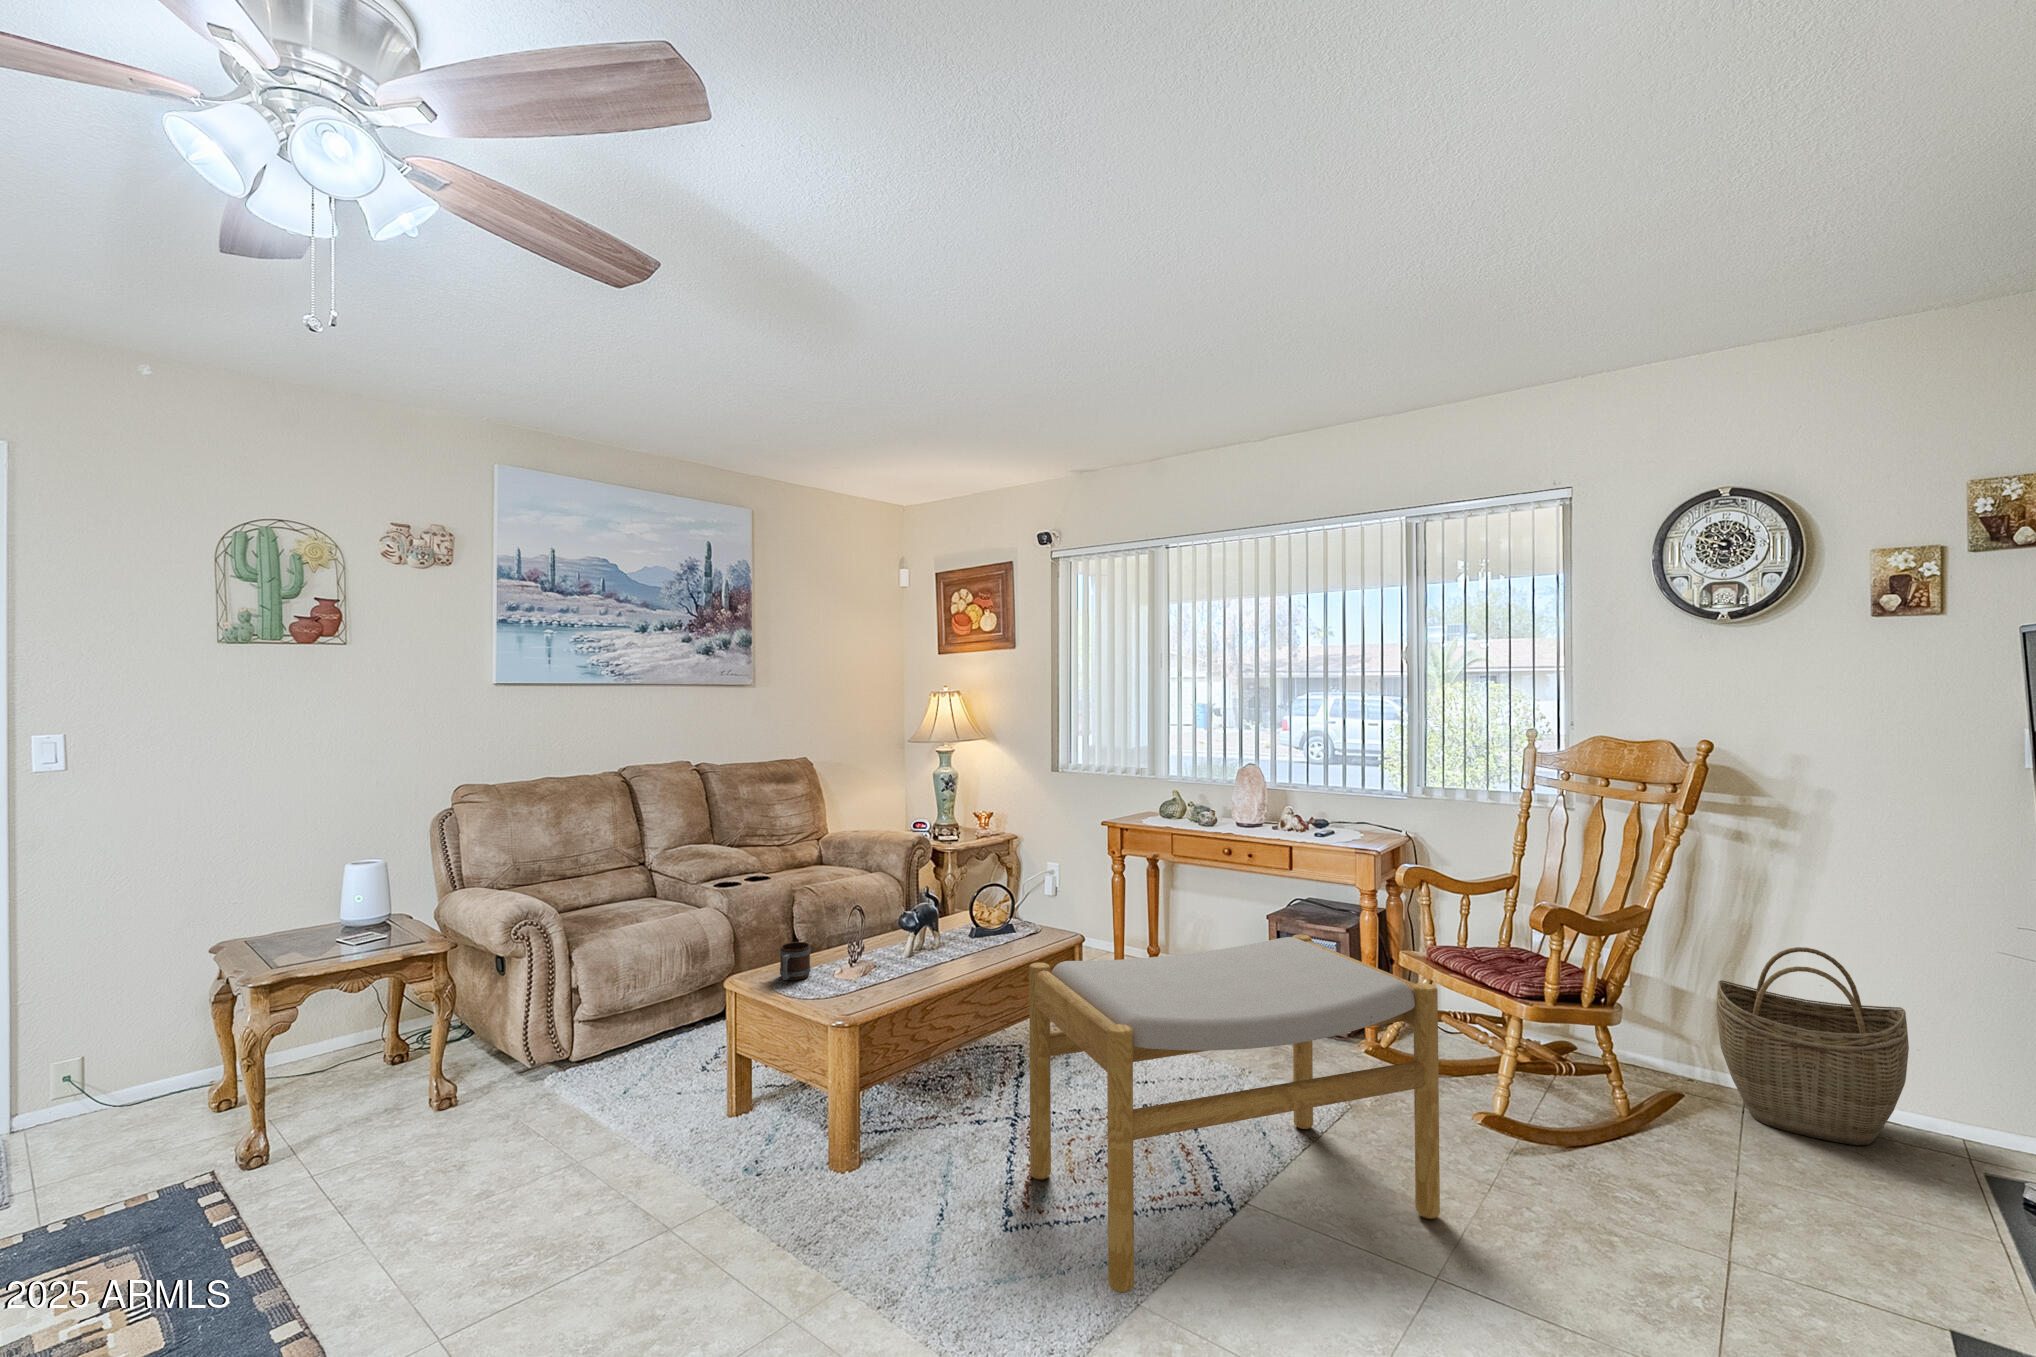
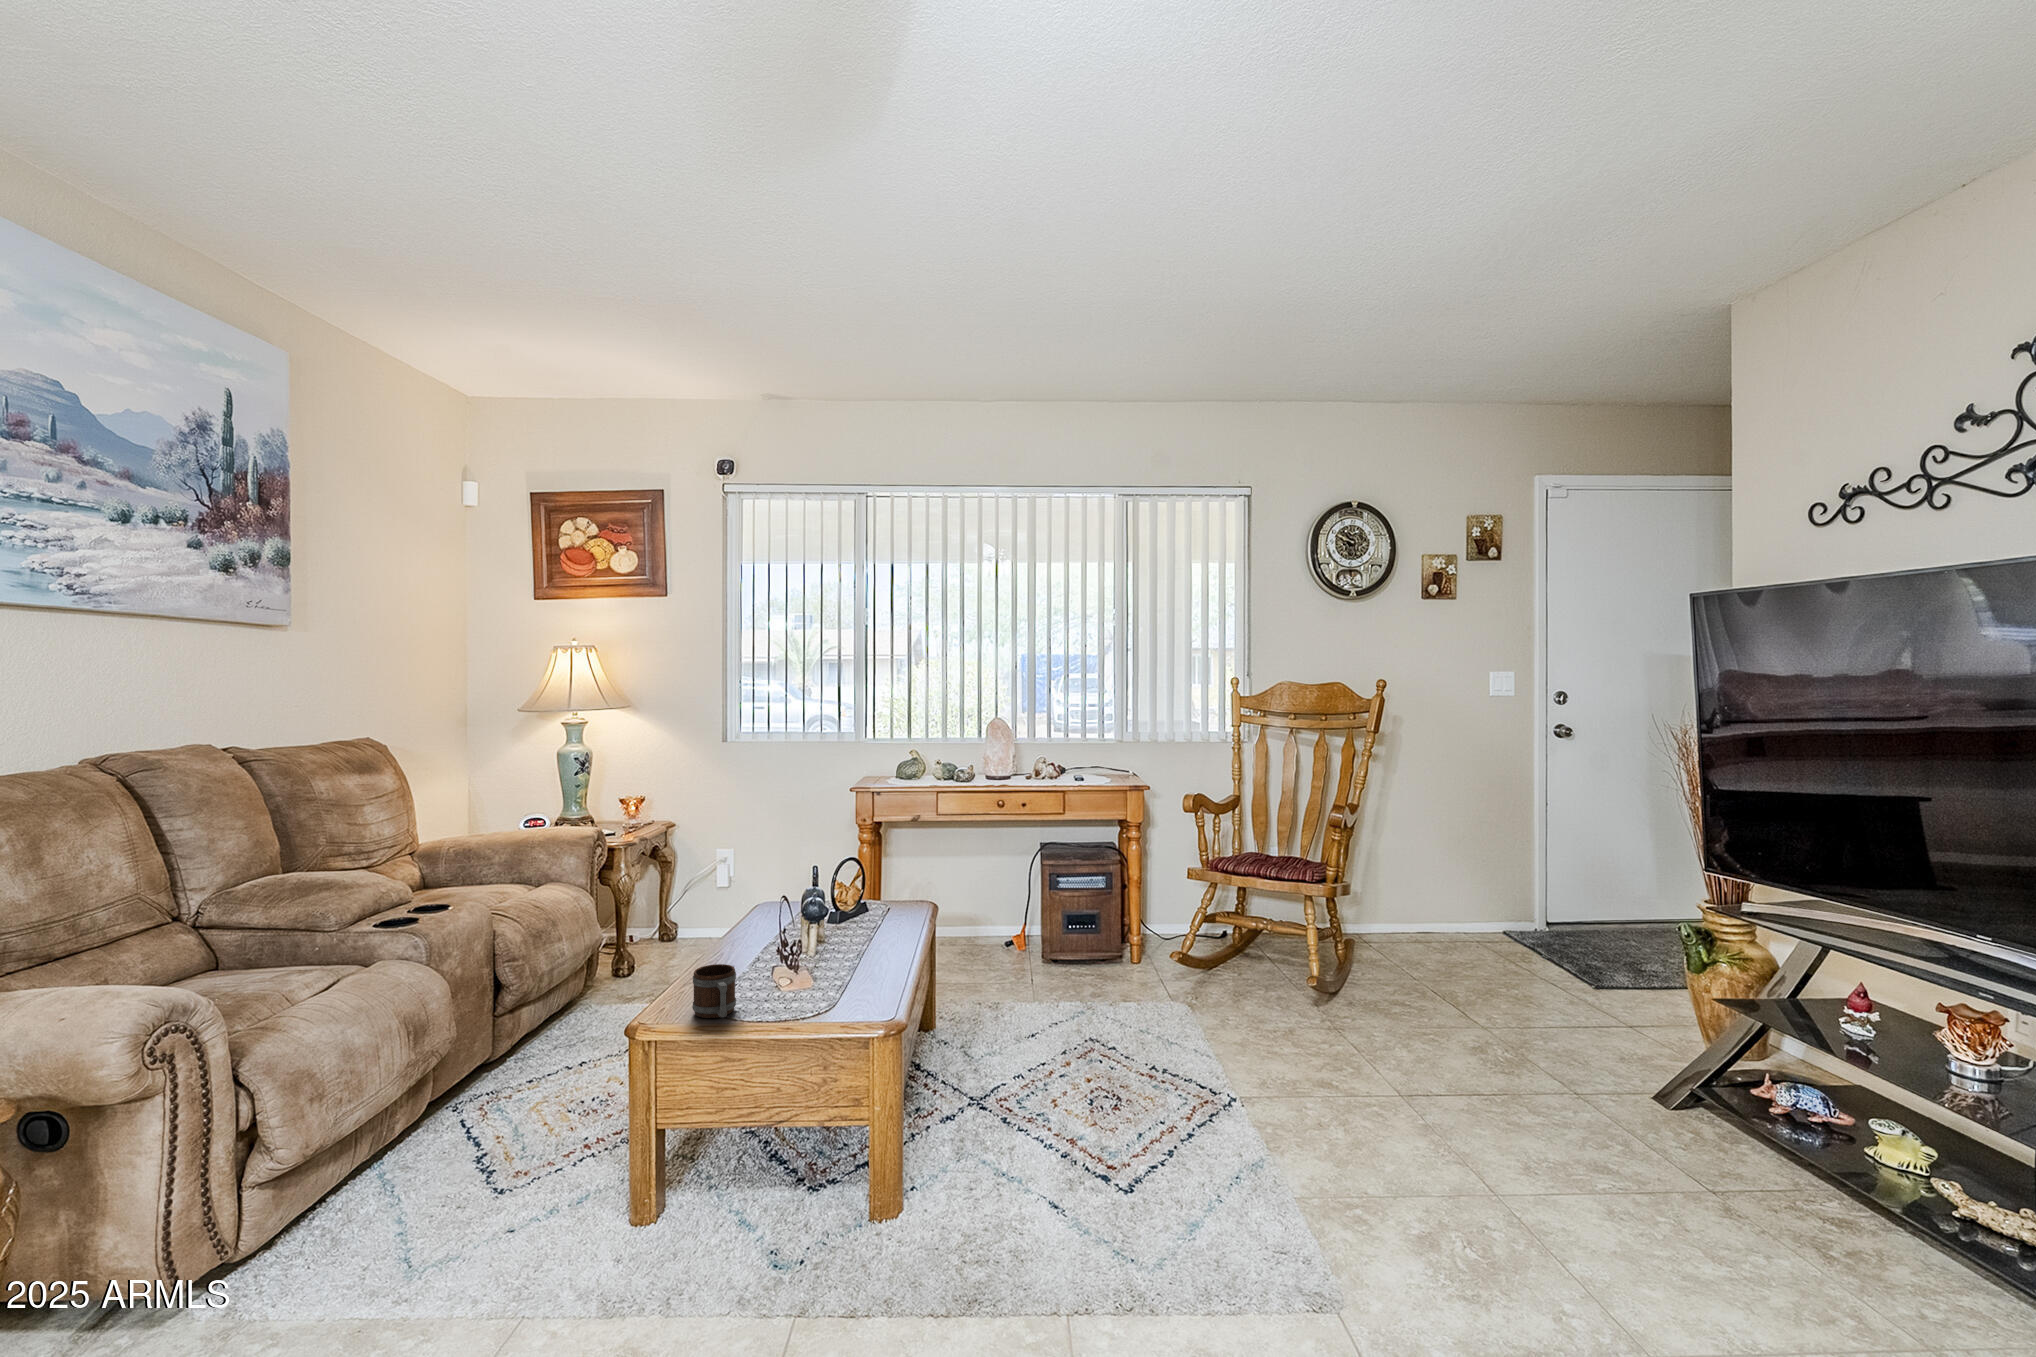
footstool: present [1029,934,1440,1293] -> none [1062,868,1366,1223]
woven basket: present [1717,947,1909,1145] -> none [1366,836,1479,965]

